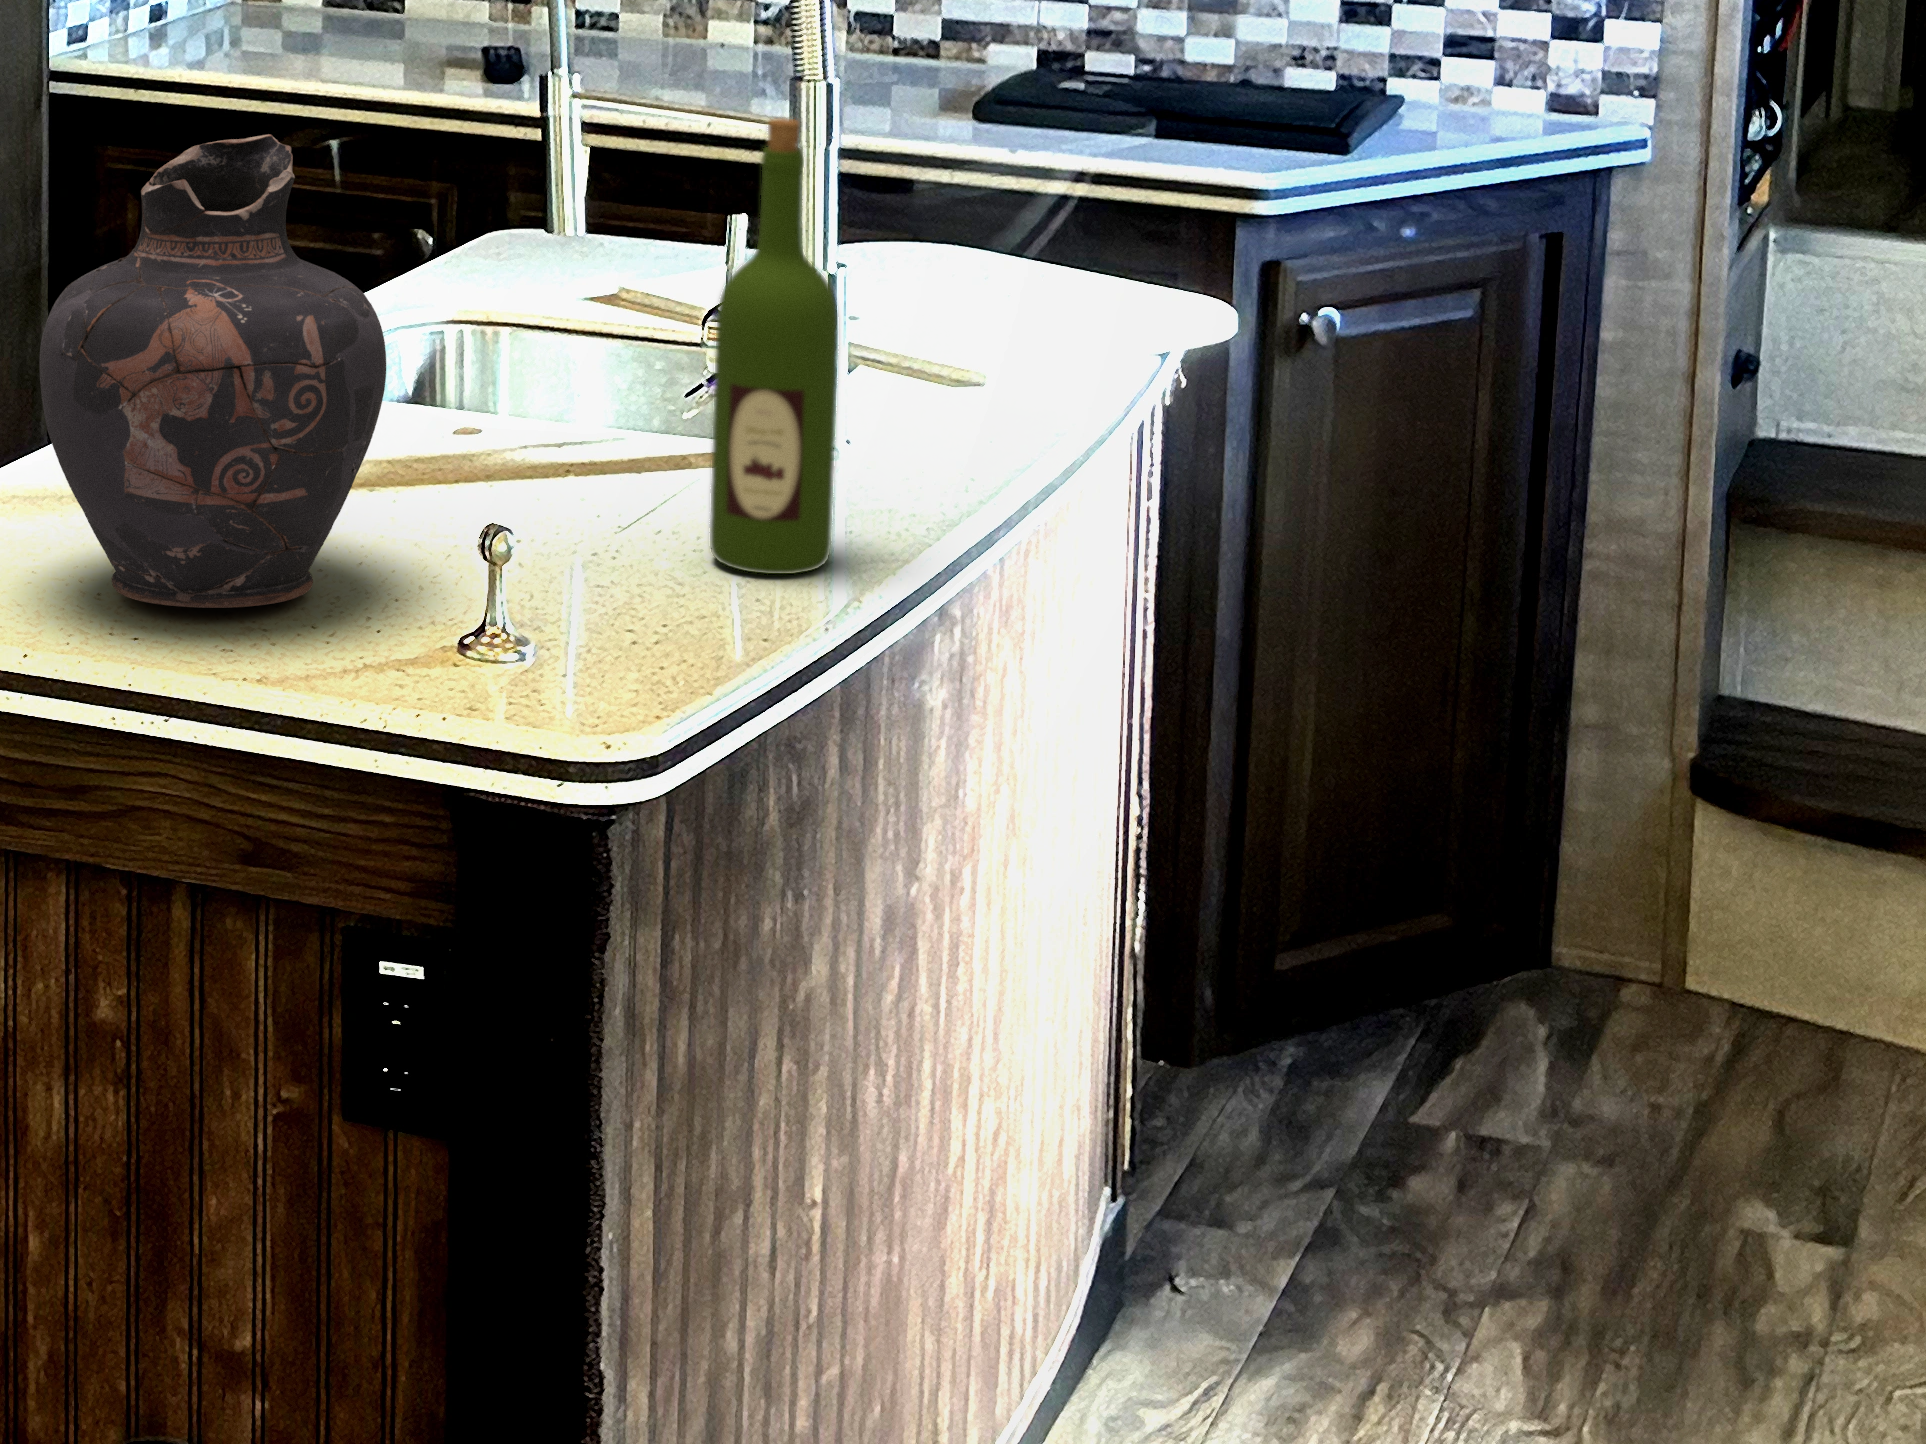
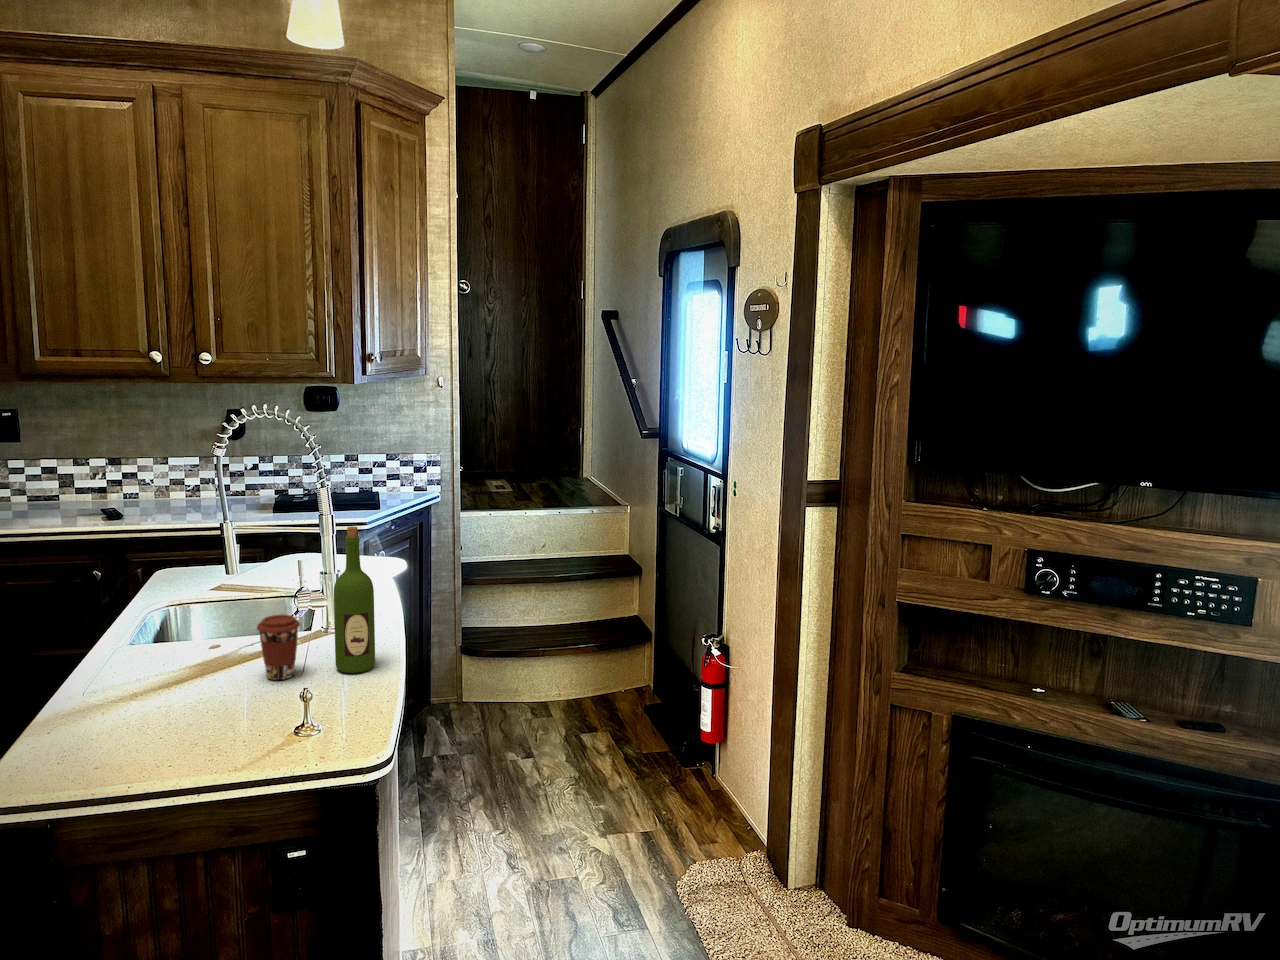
vase: present [39,134,386,608] -> none [93,557,235,739]
coffee cup: none [498,359,622,550] -> present [257,615,300,680]

